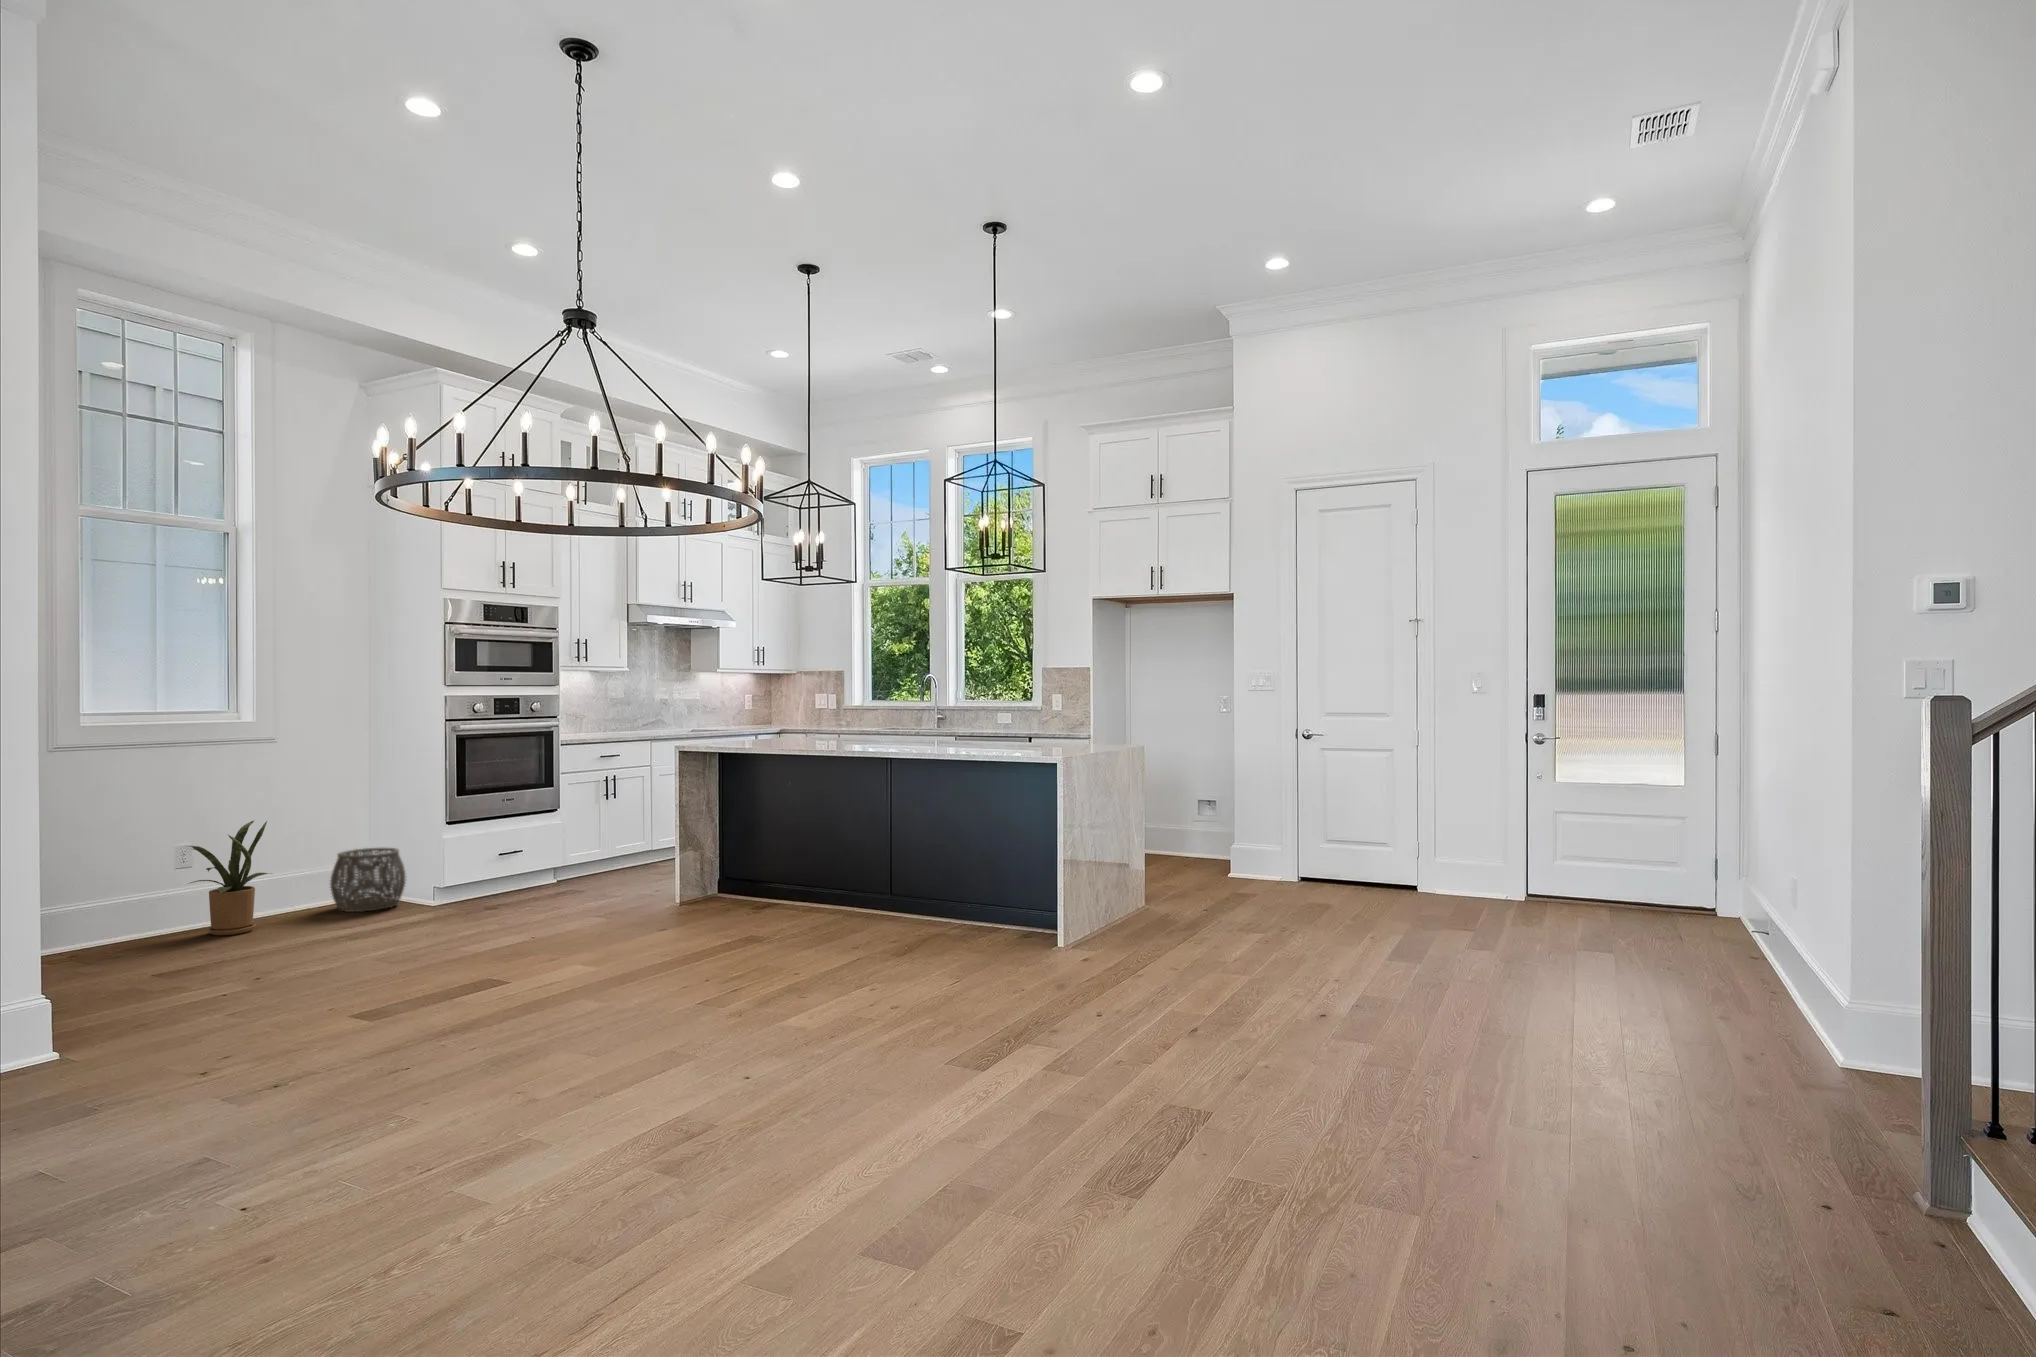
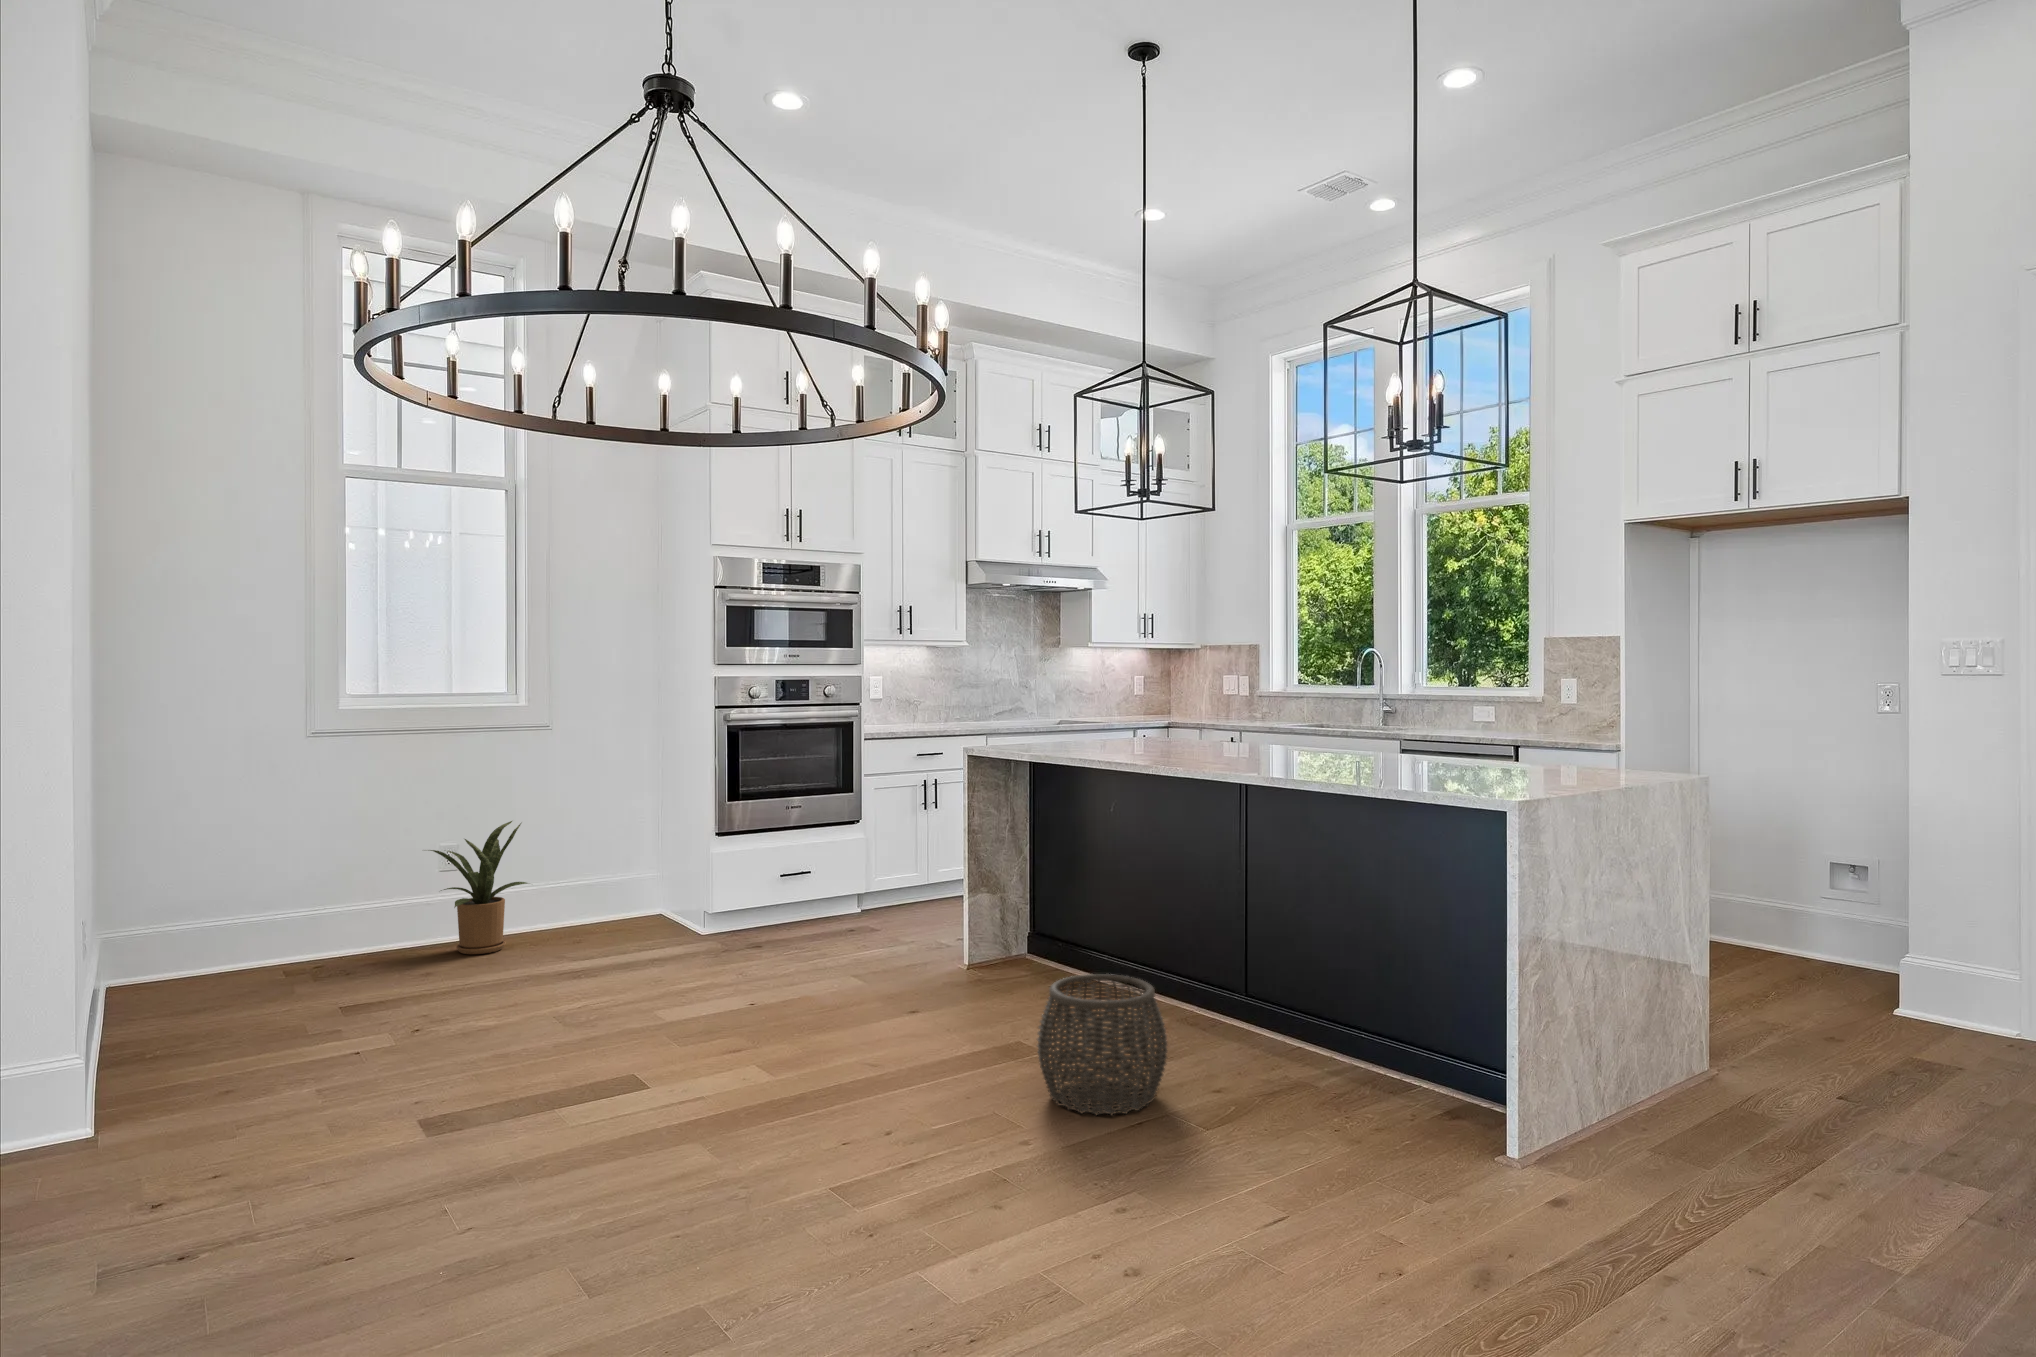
woven basket: present [330,848,406,912] -> present [1037,974,1167,1115]

